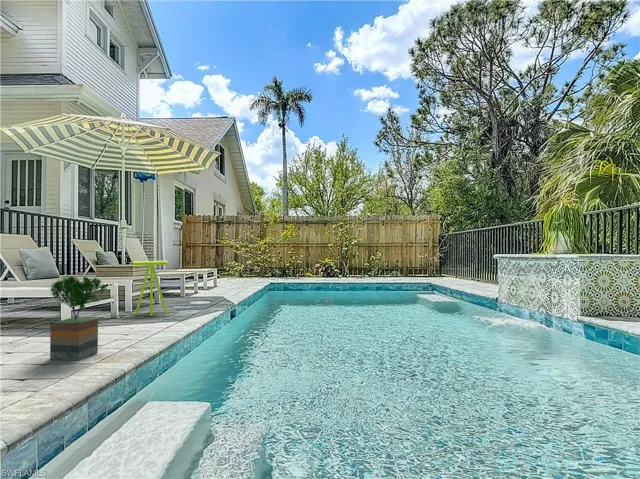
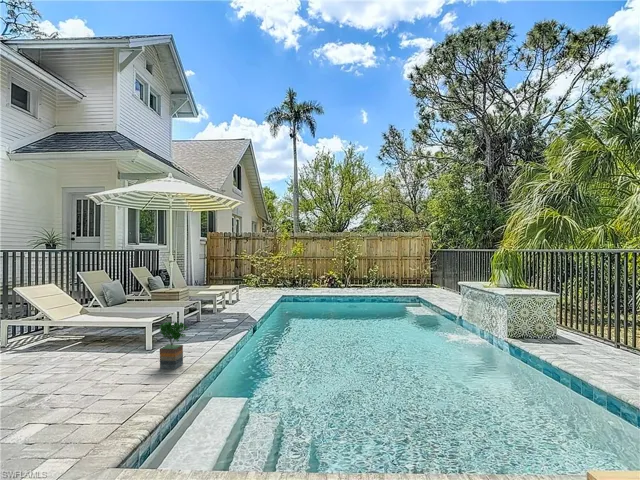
side table: present [133,261,168,316] -> none [187,296,211,335]

